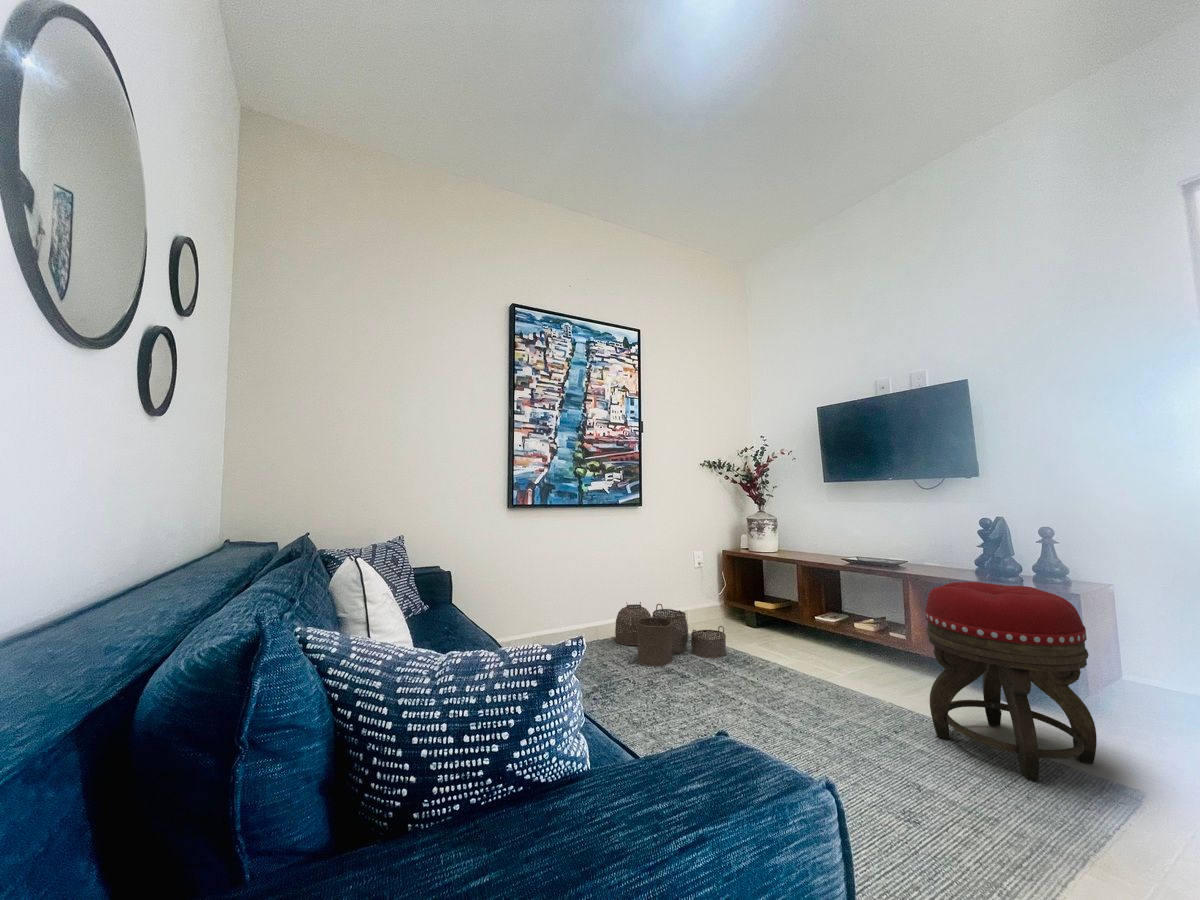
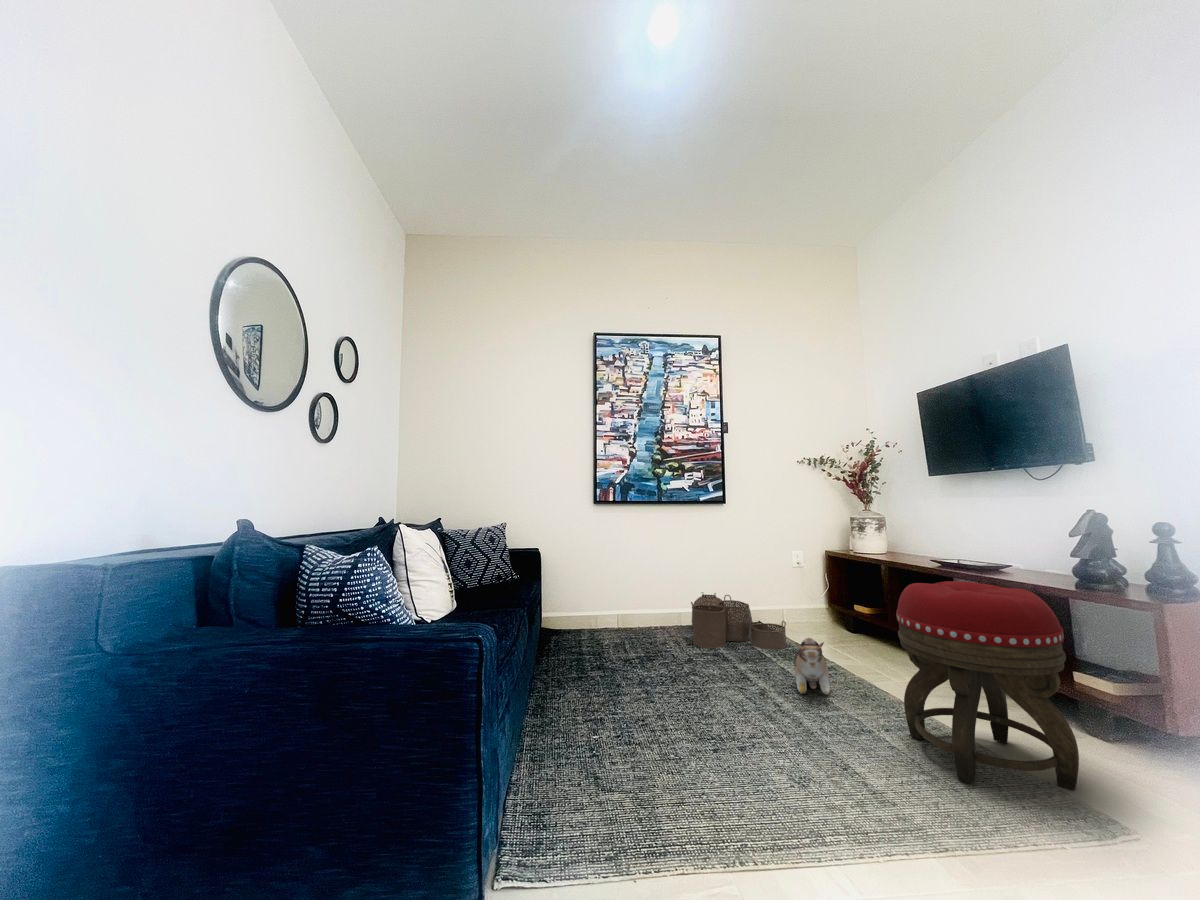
plush toy: none [777,648,834,707] -> present [794,638,830,694]

